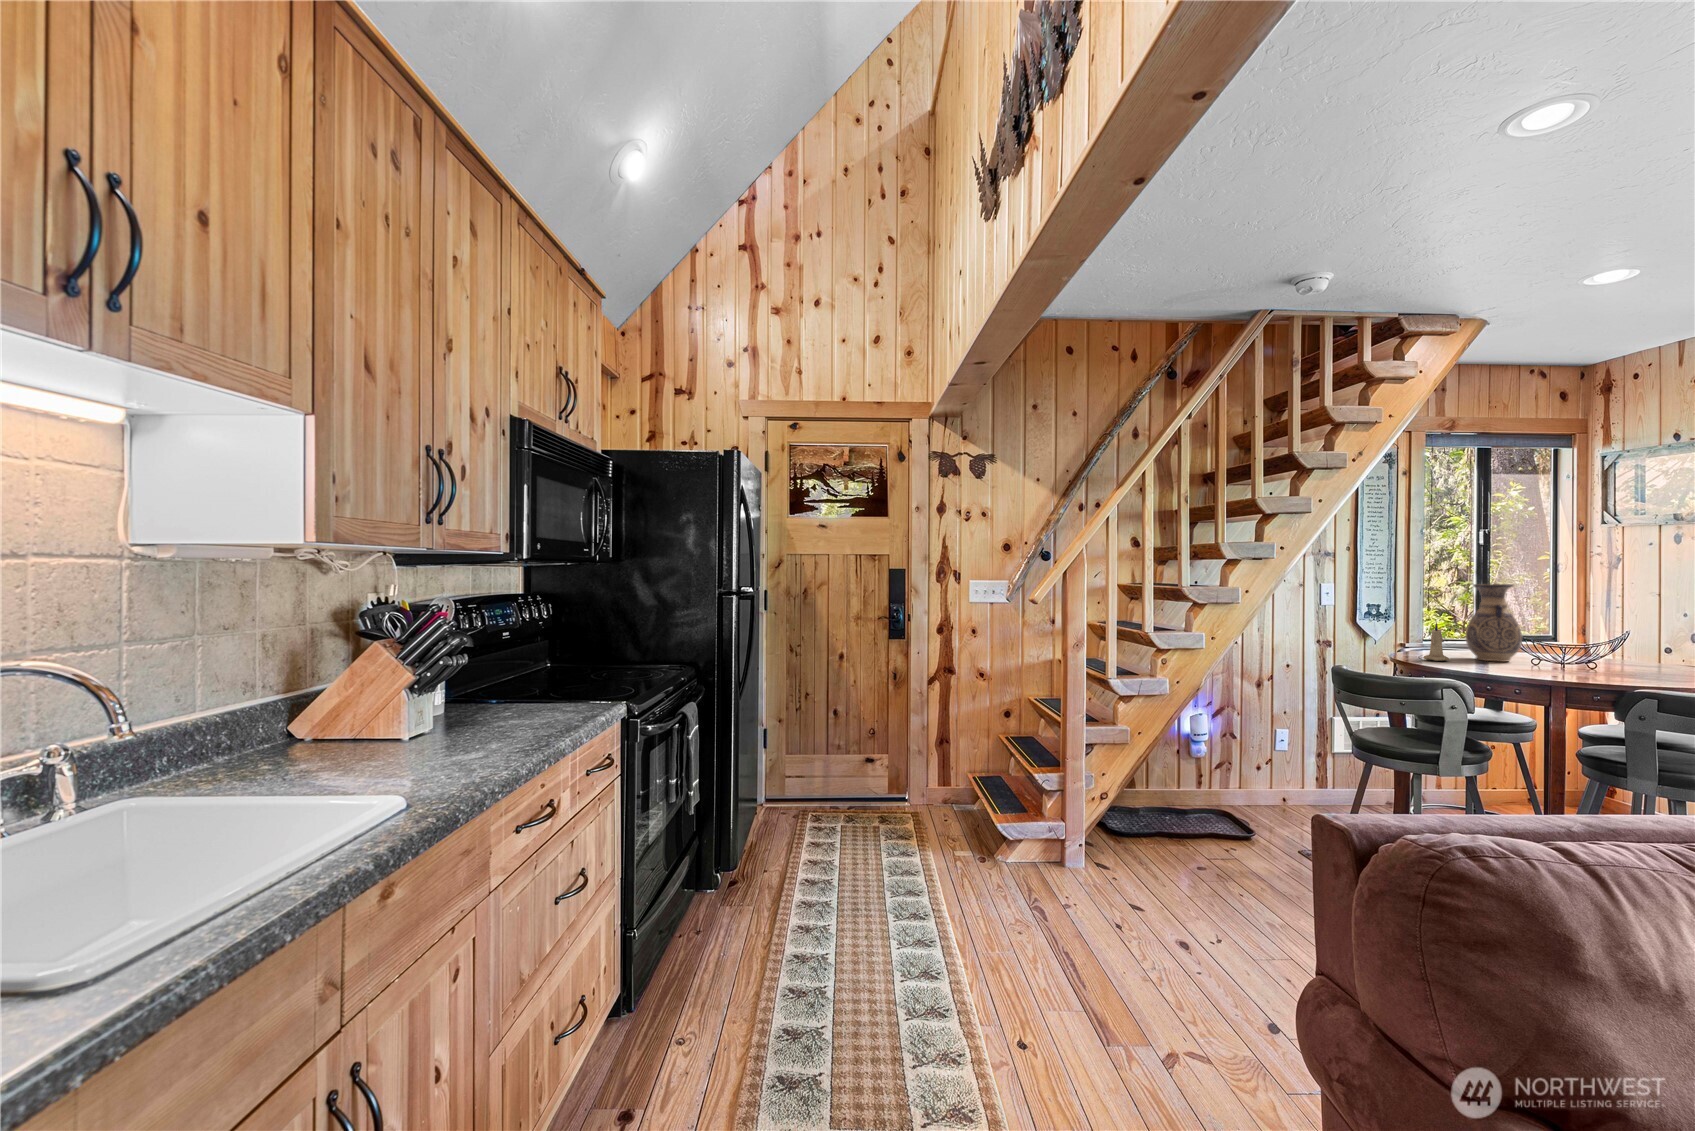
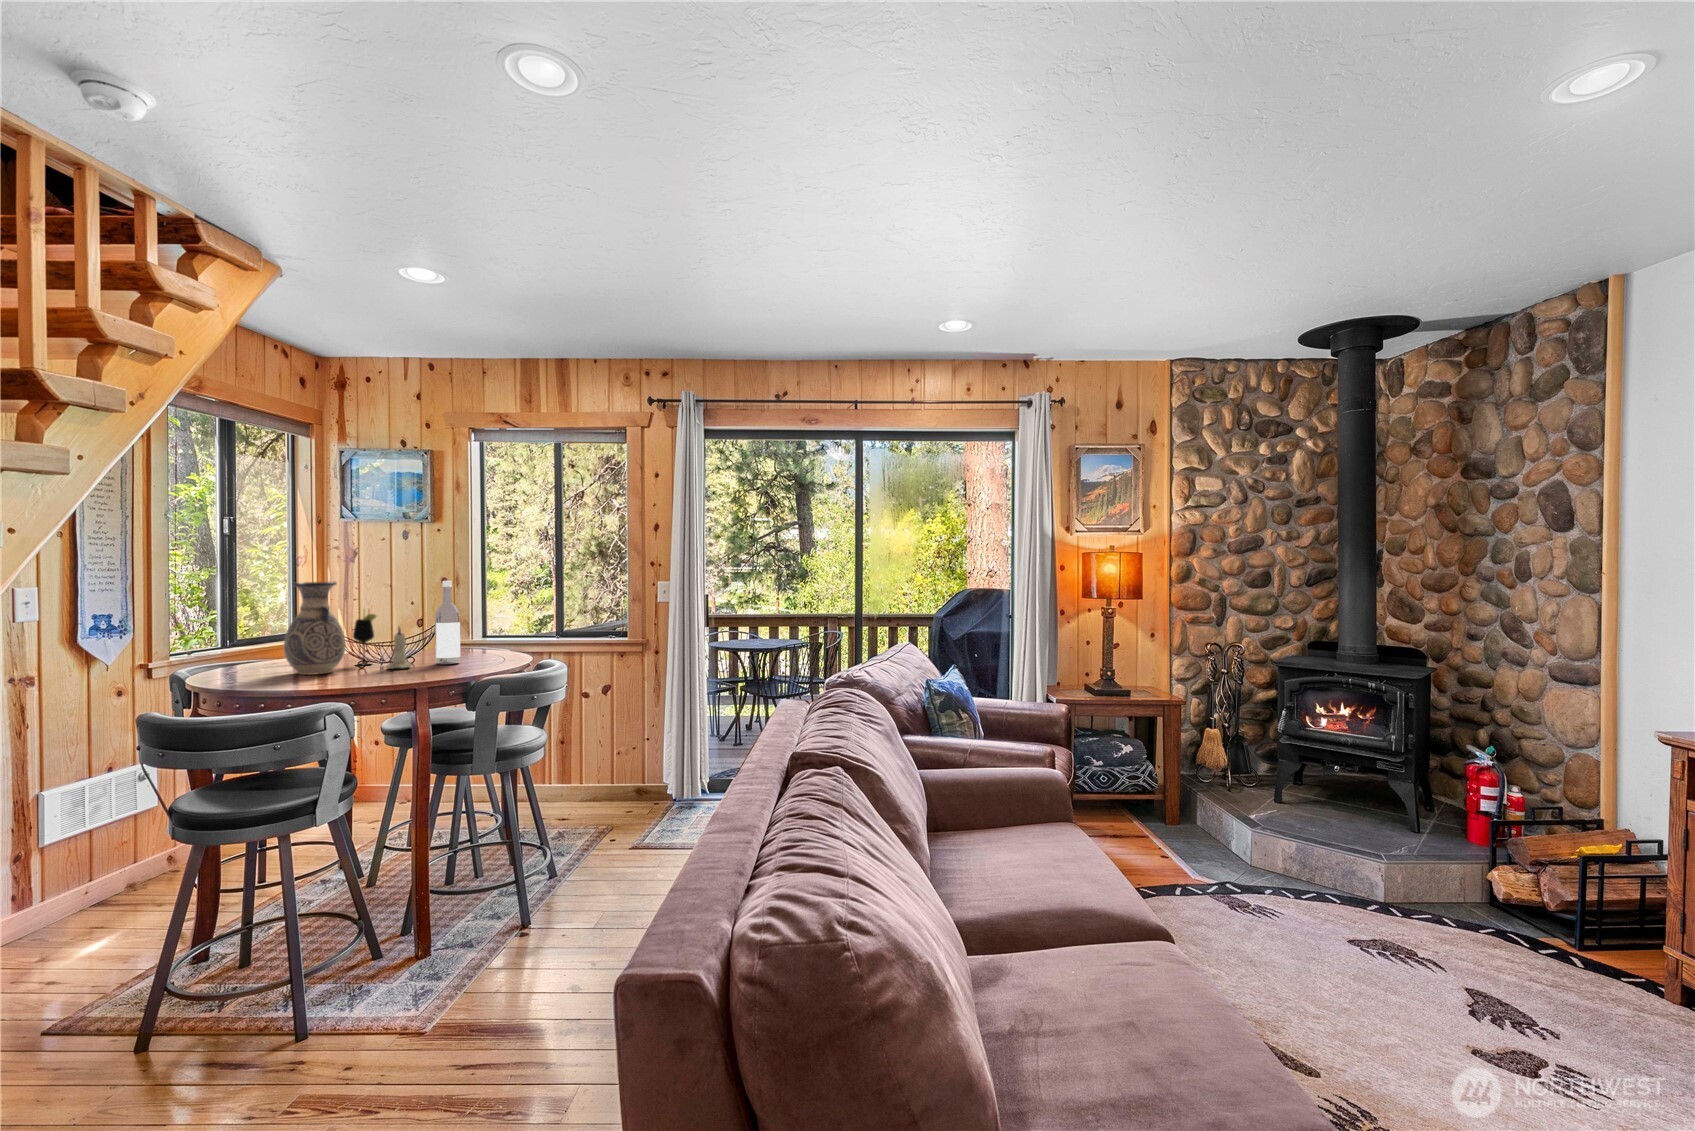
wine bottle: none [1625,587,1658,671] -> present [435,581,460,664]
wine glass: none [1538,610,1563,661] -> present [353,614,376,665]
candle: present [1423,623,1449,661] -> present [387,627,412,669]

